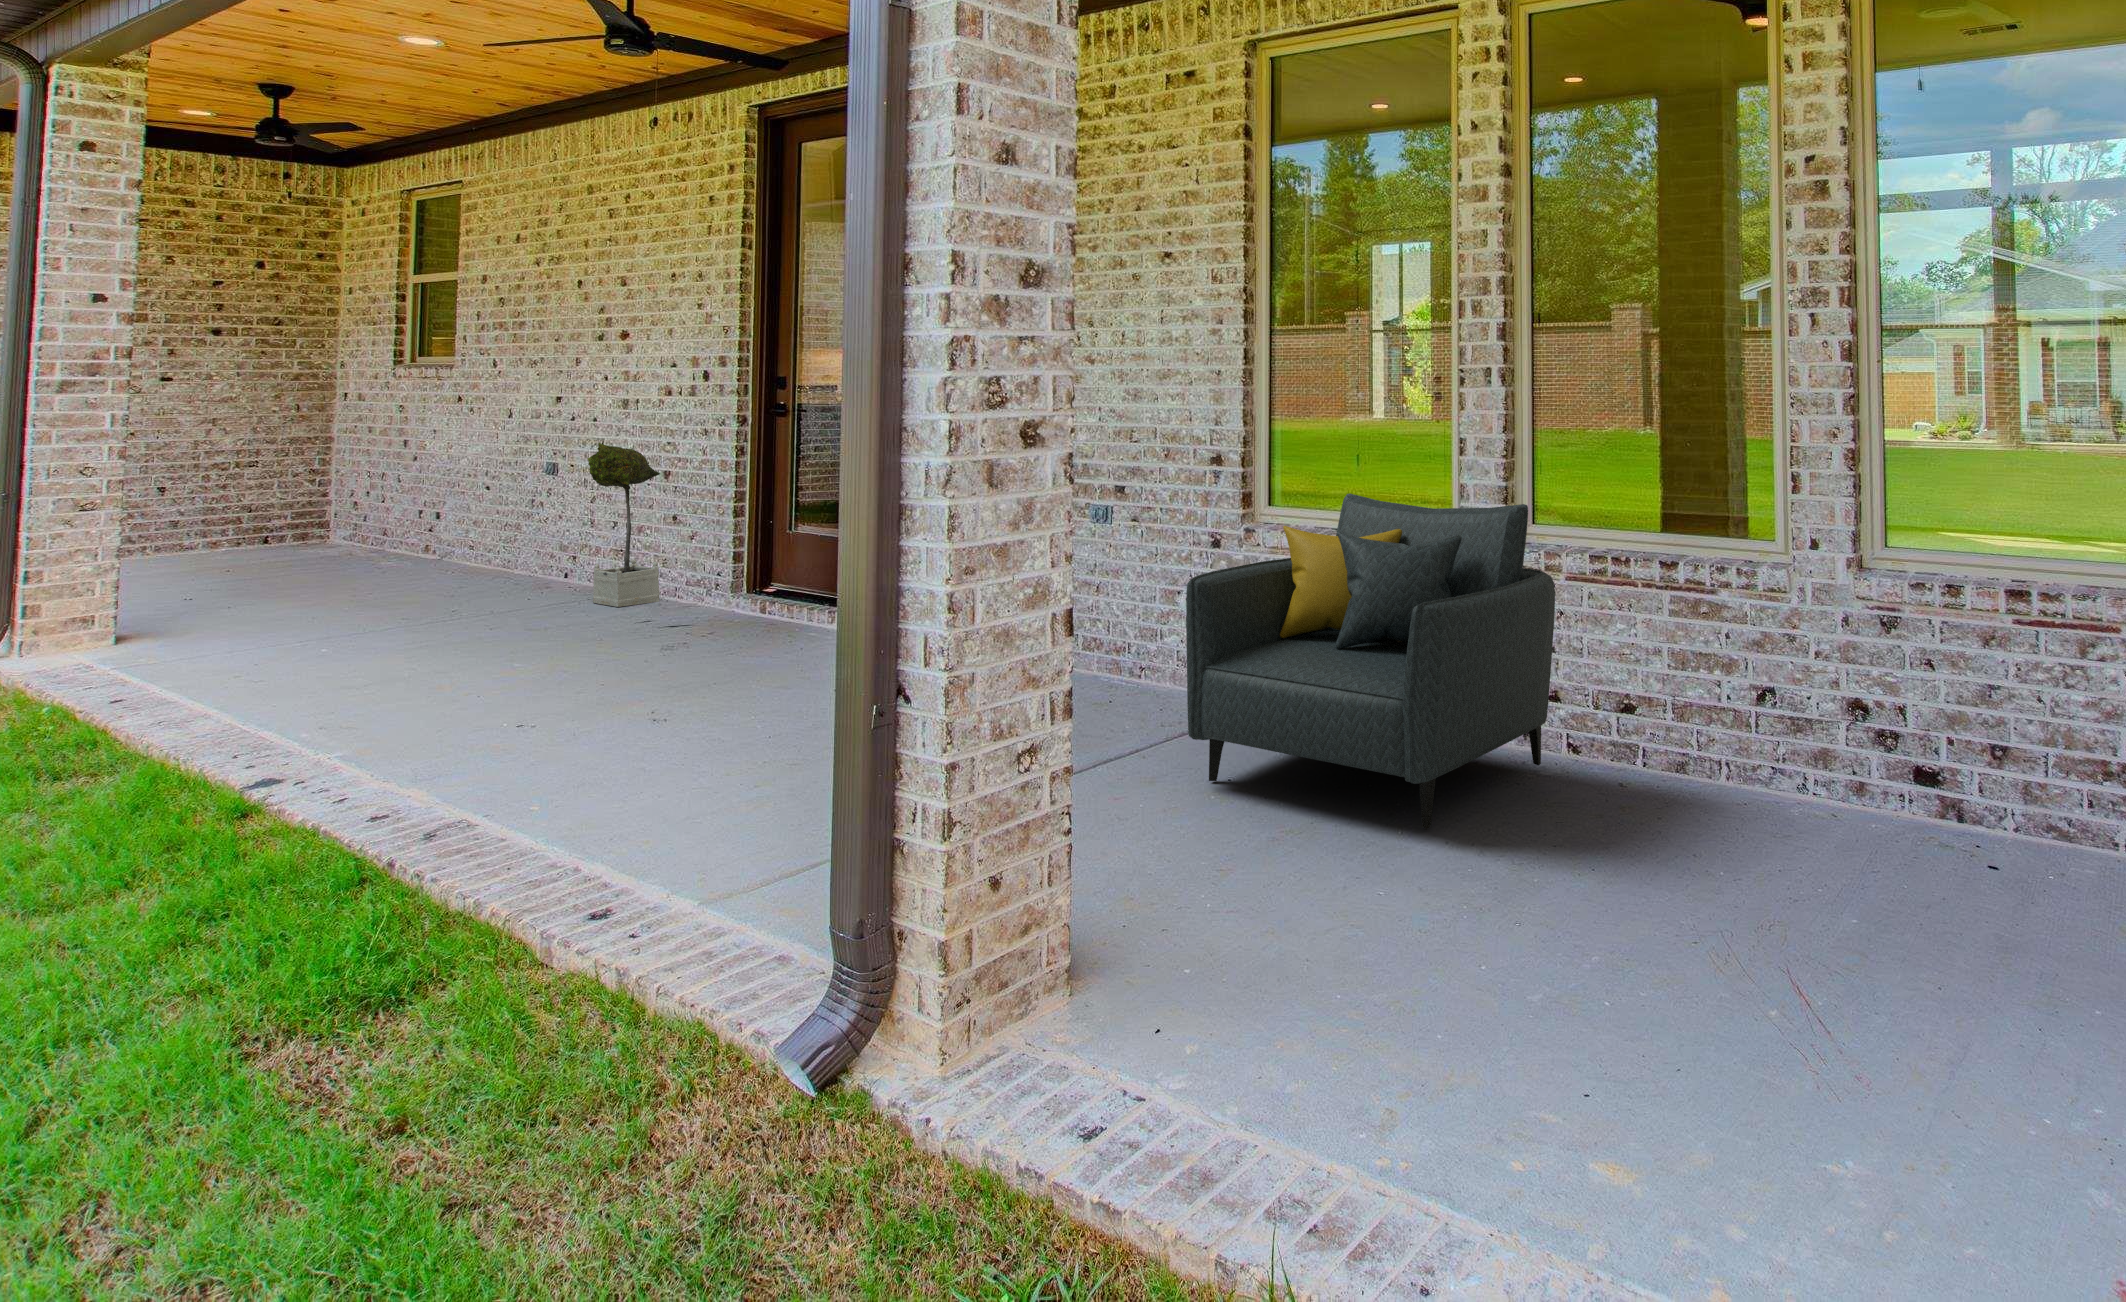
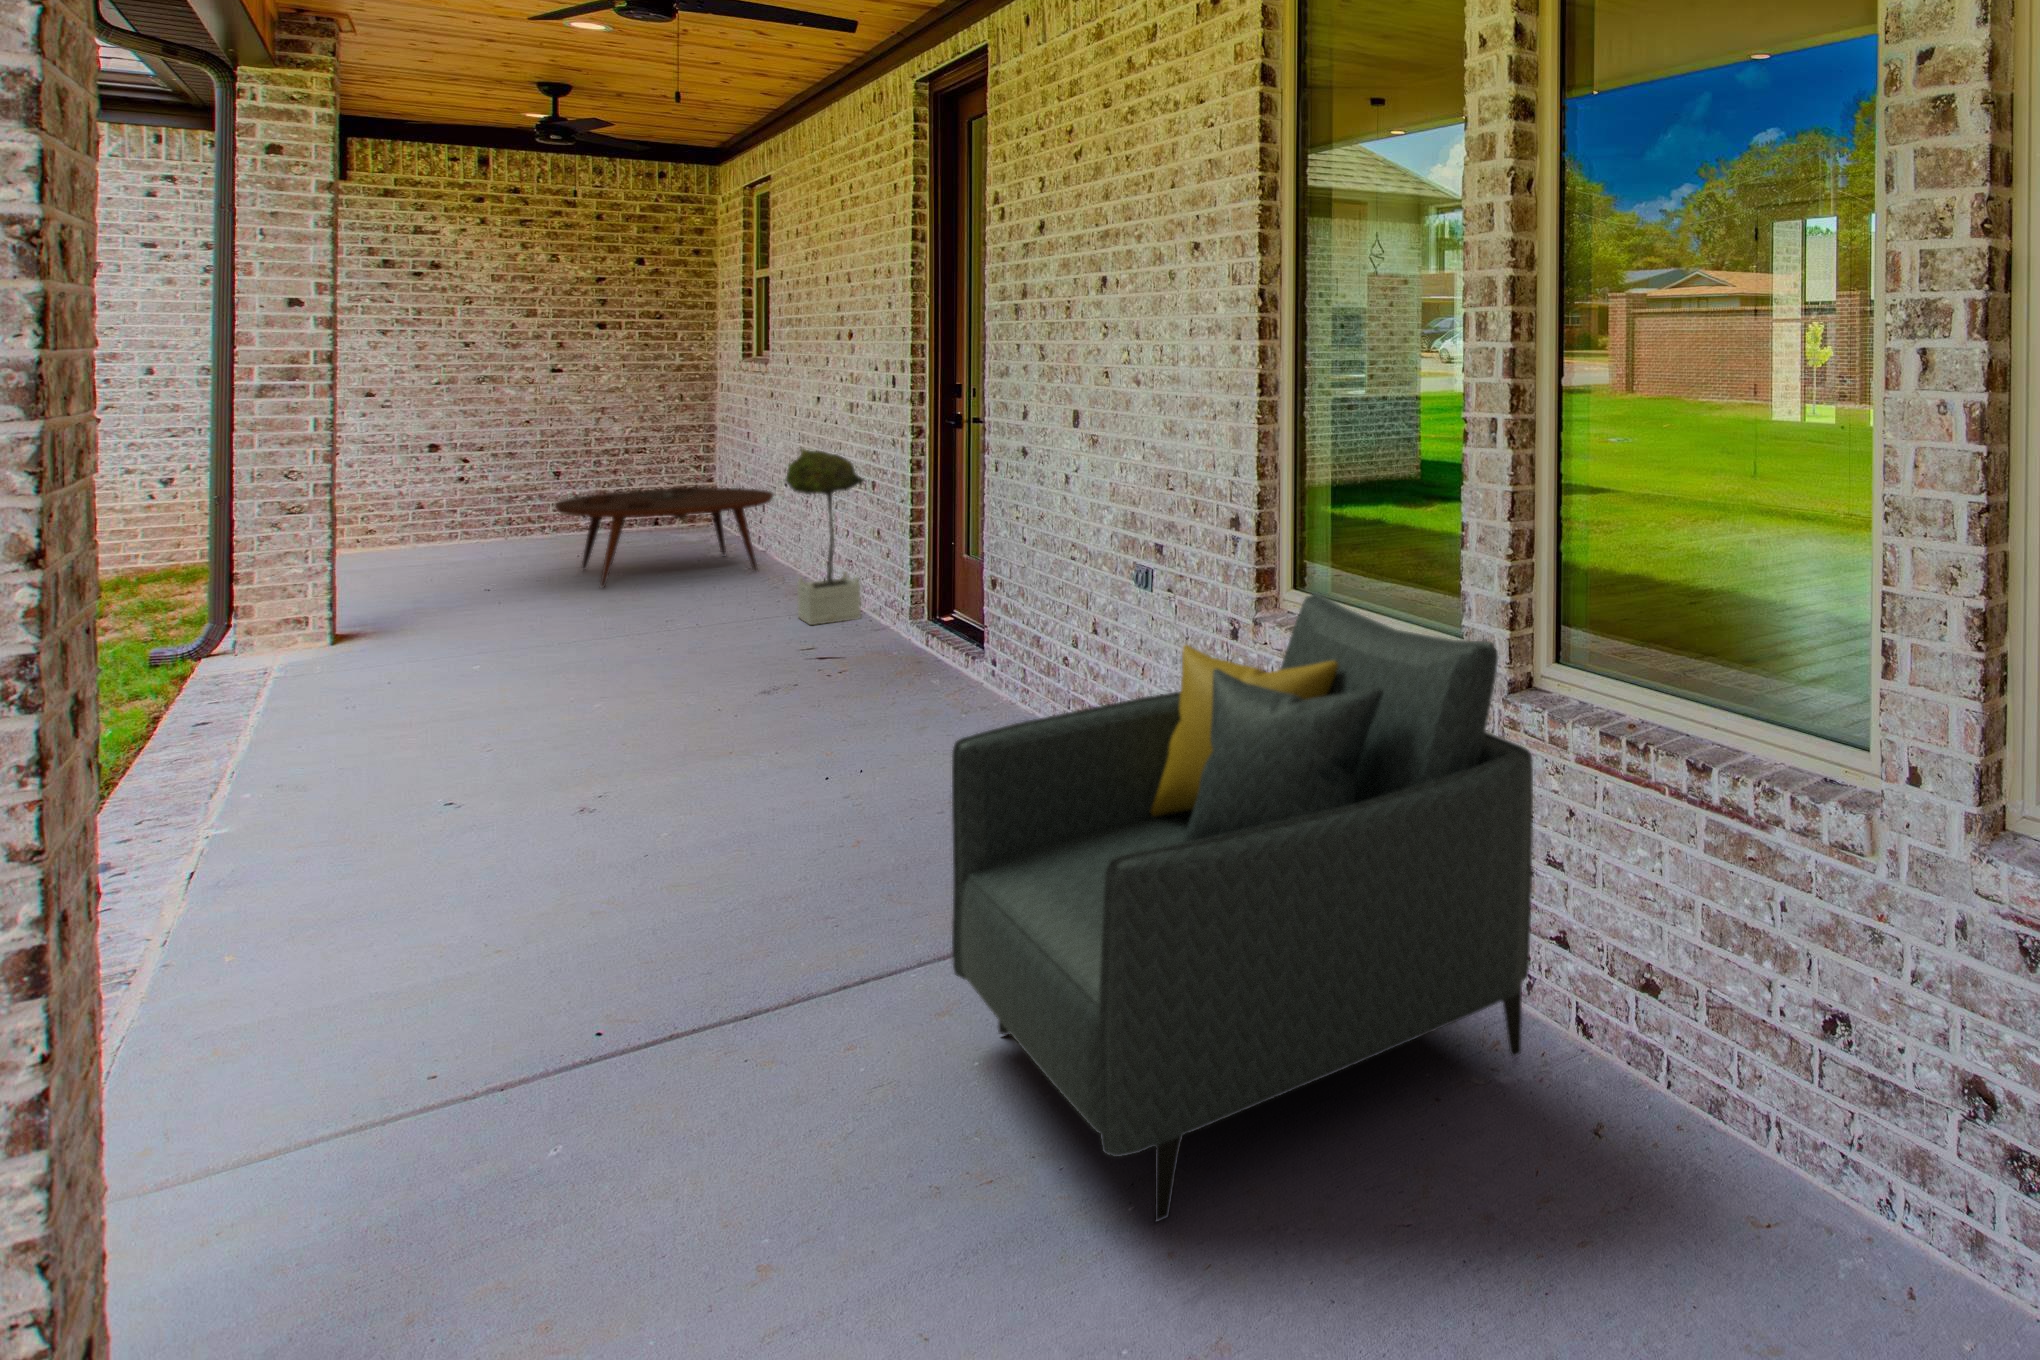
coffee table: none [256,497,483,590] -> present [554,487,774,587]

